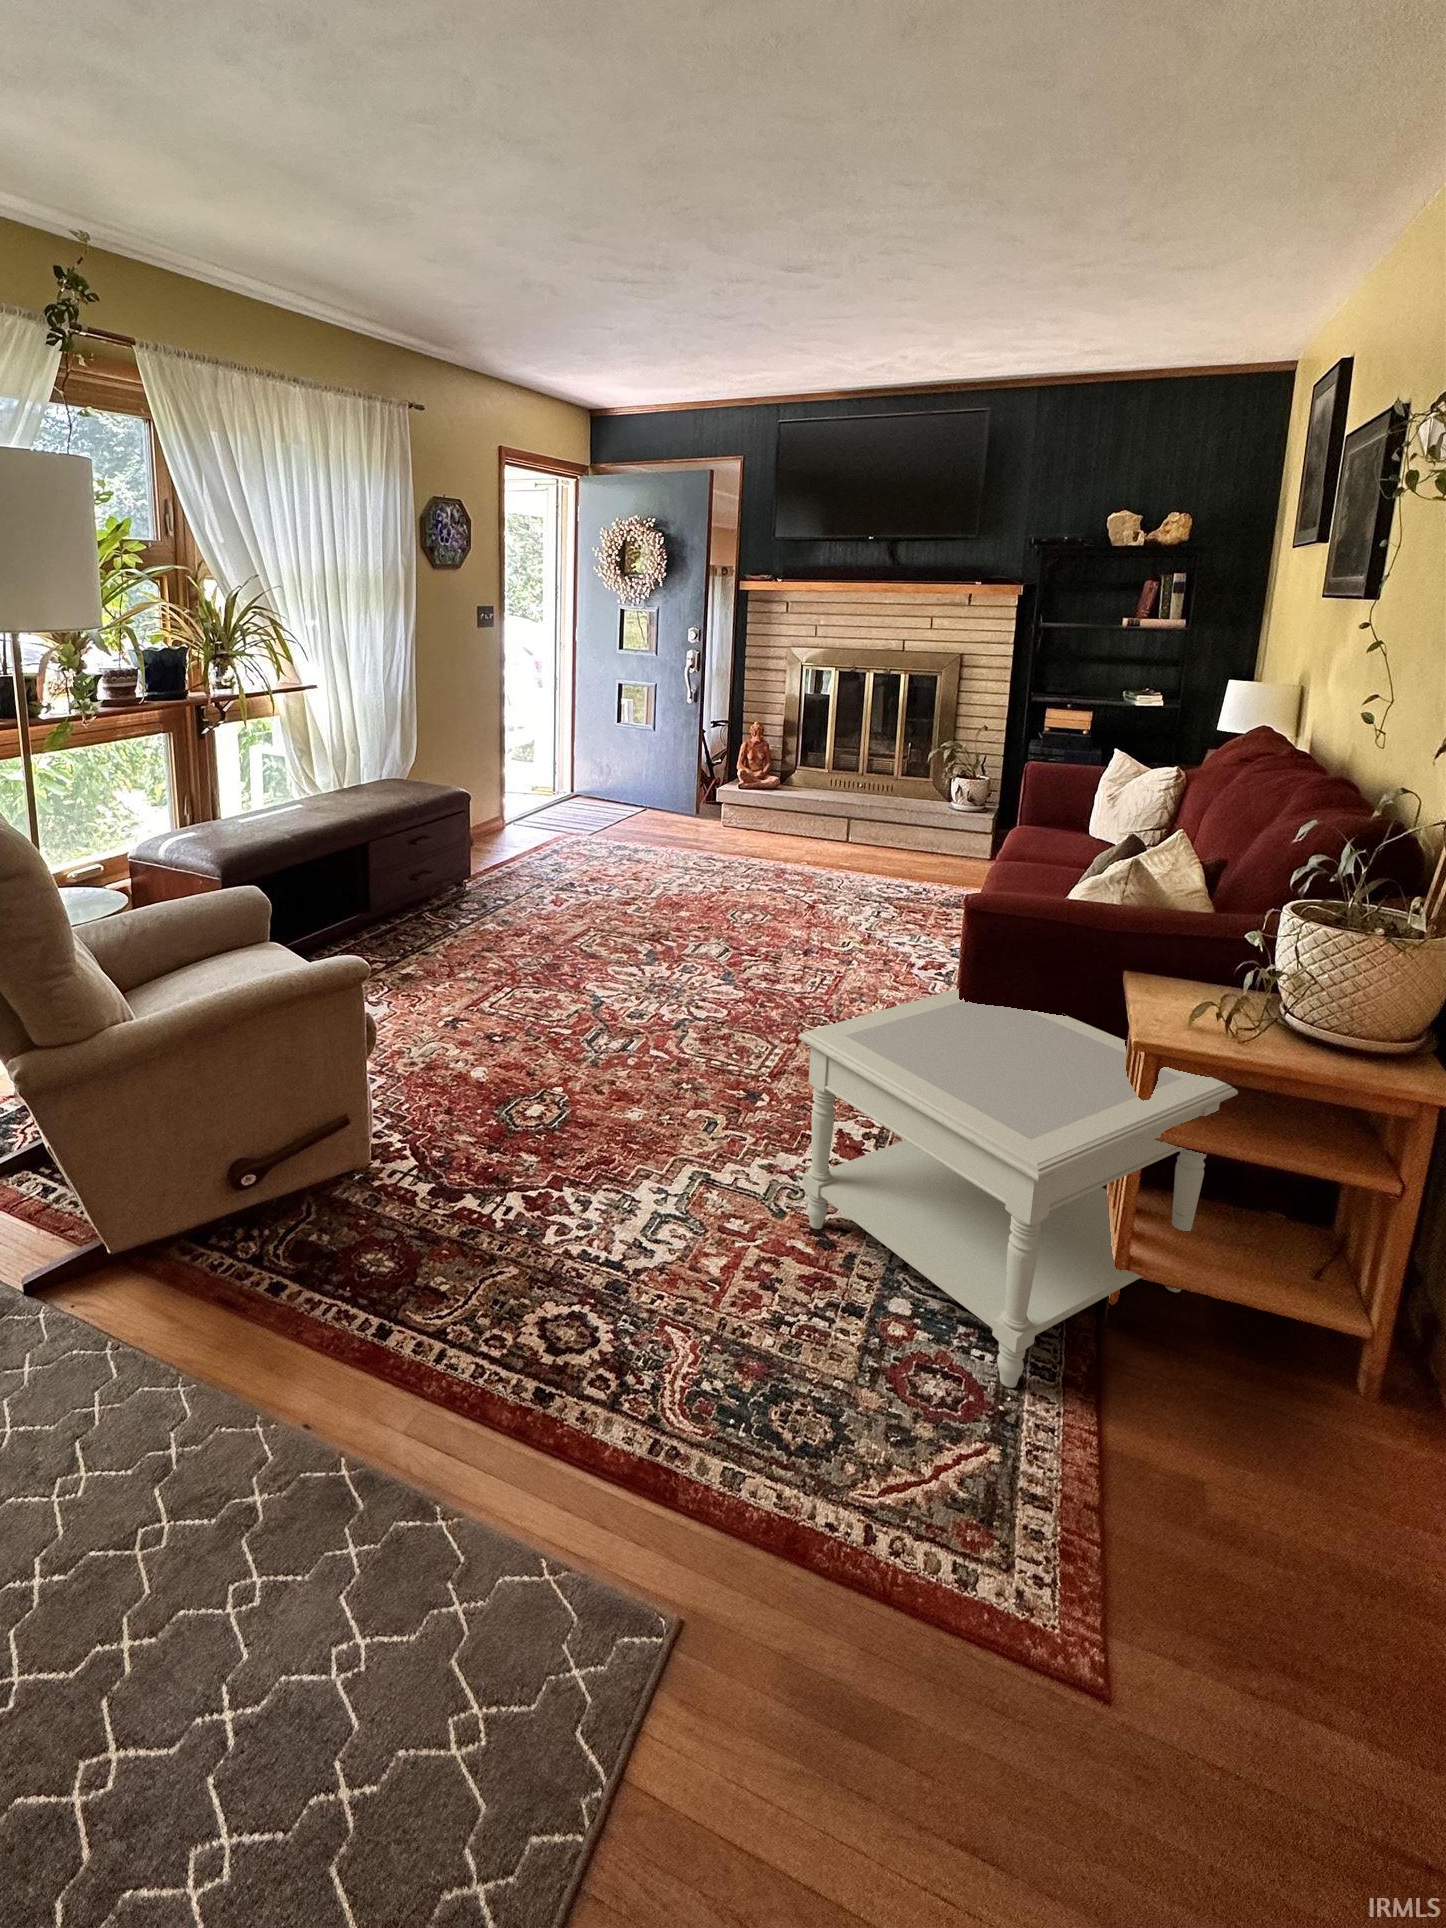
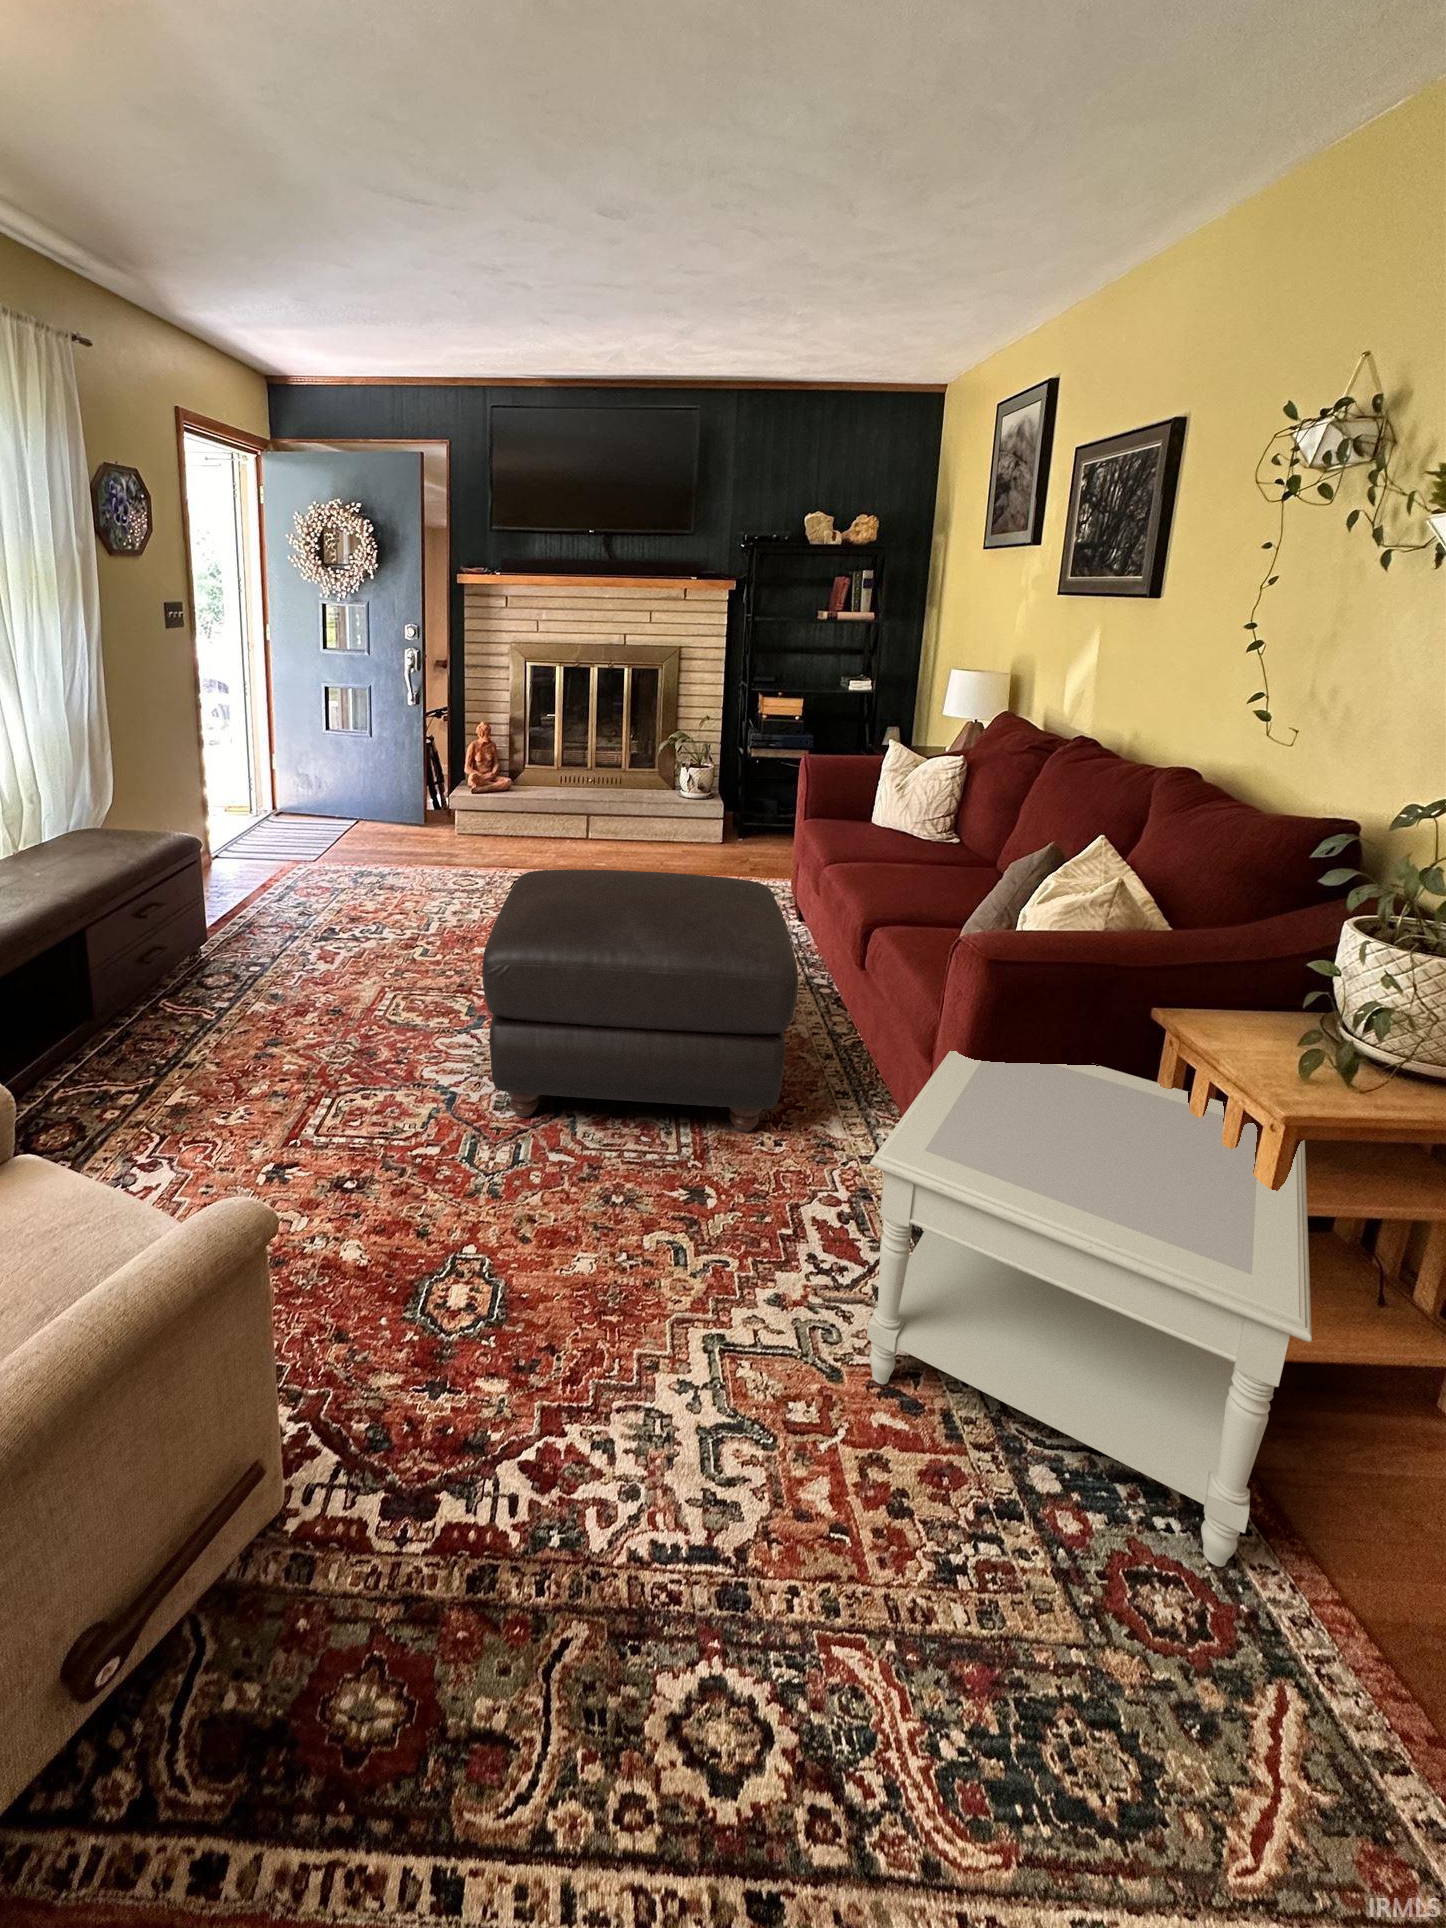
ottoman: none [614,835,908,1069] -> present [482,870,798,1133]

